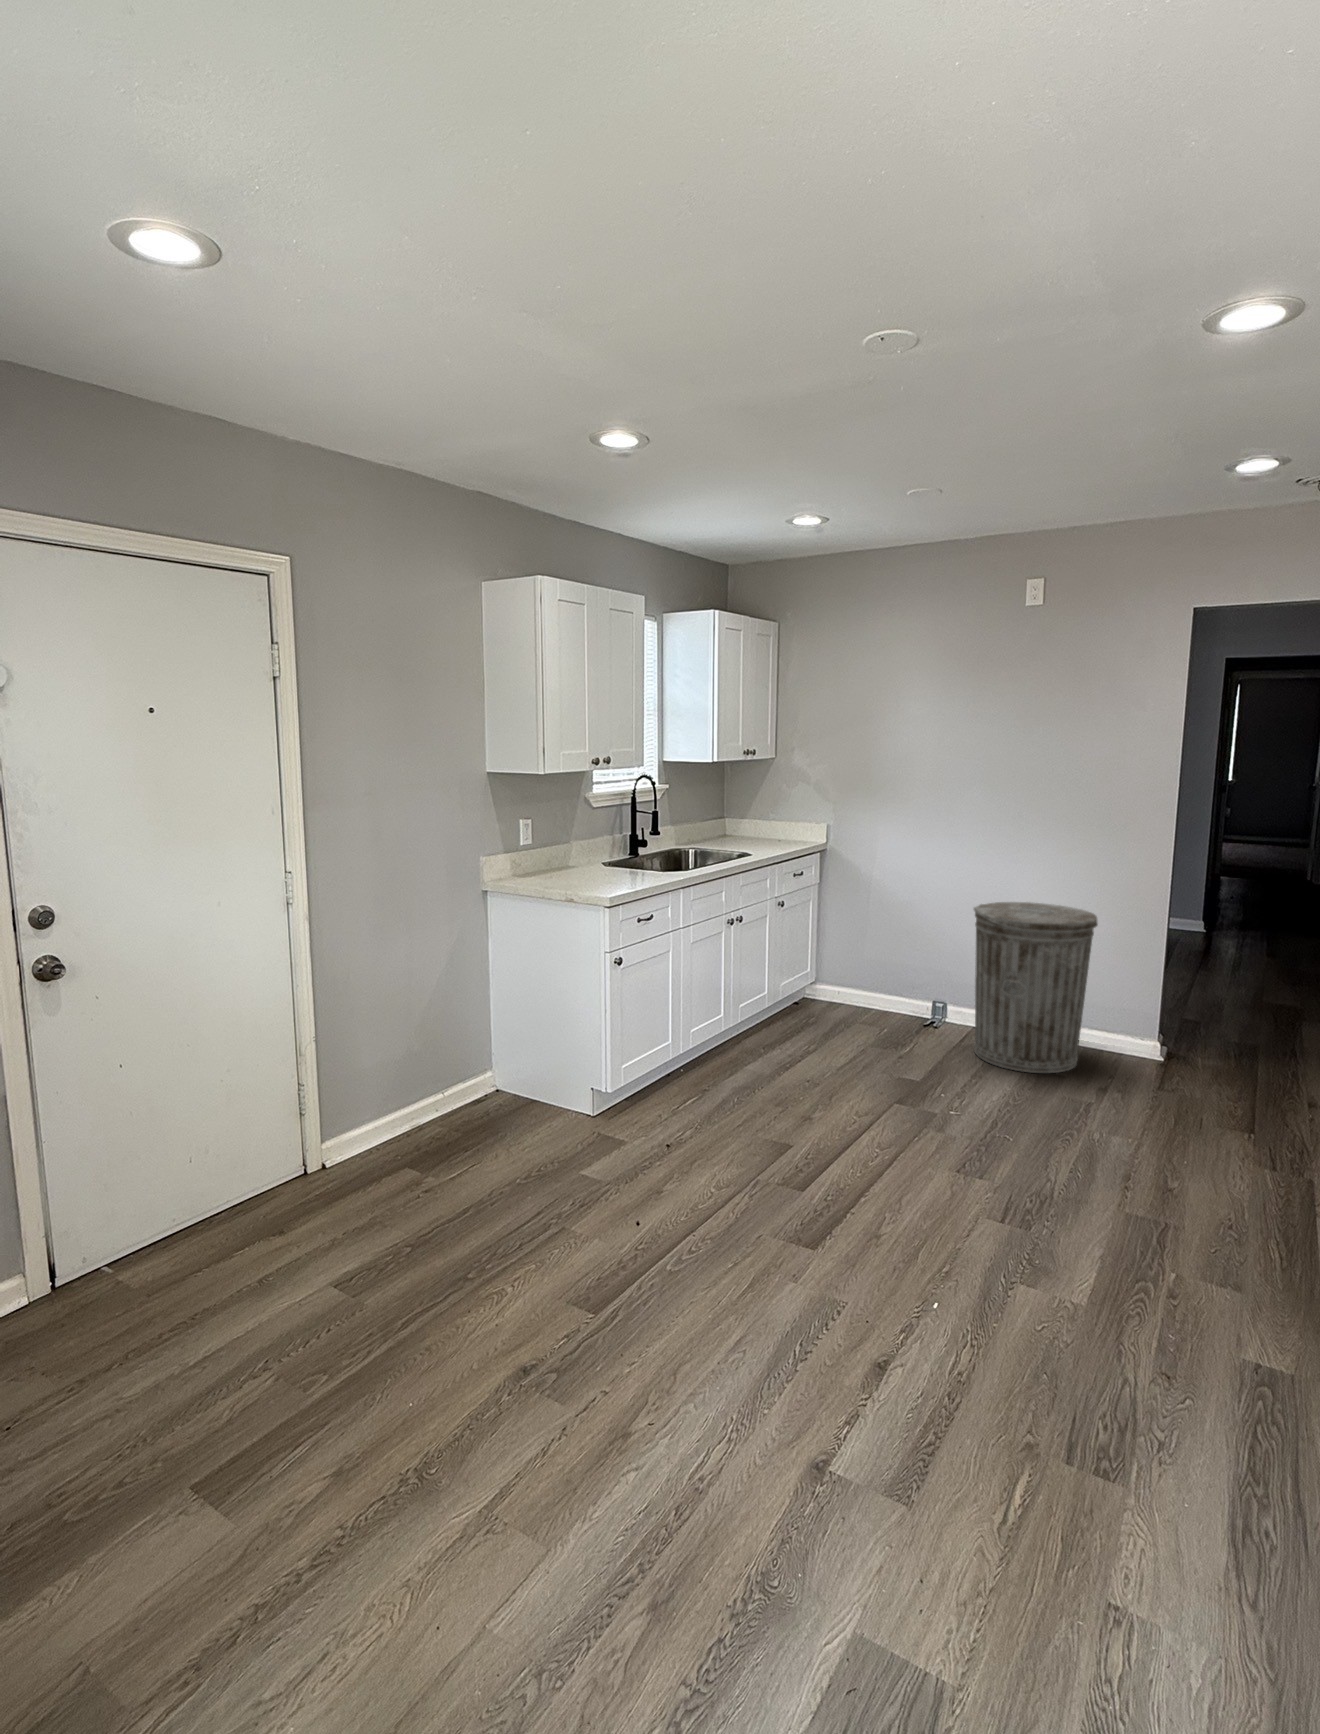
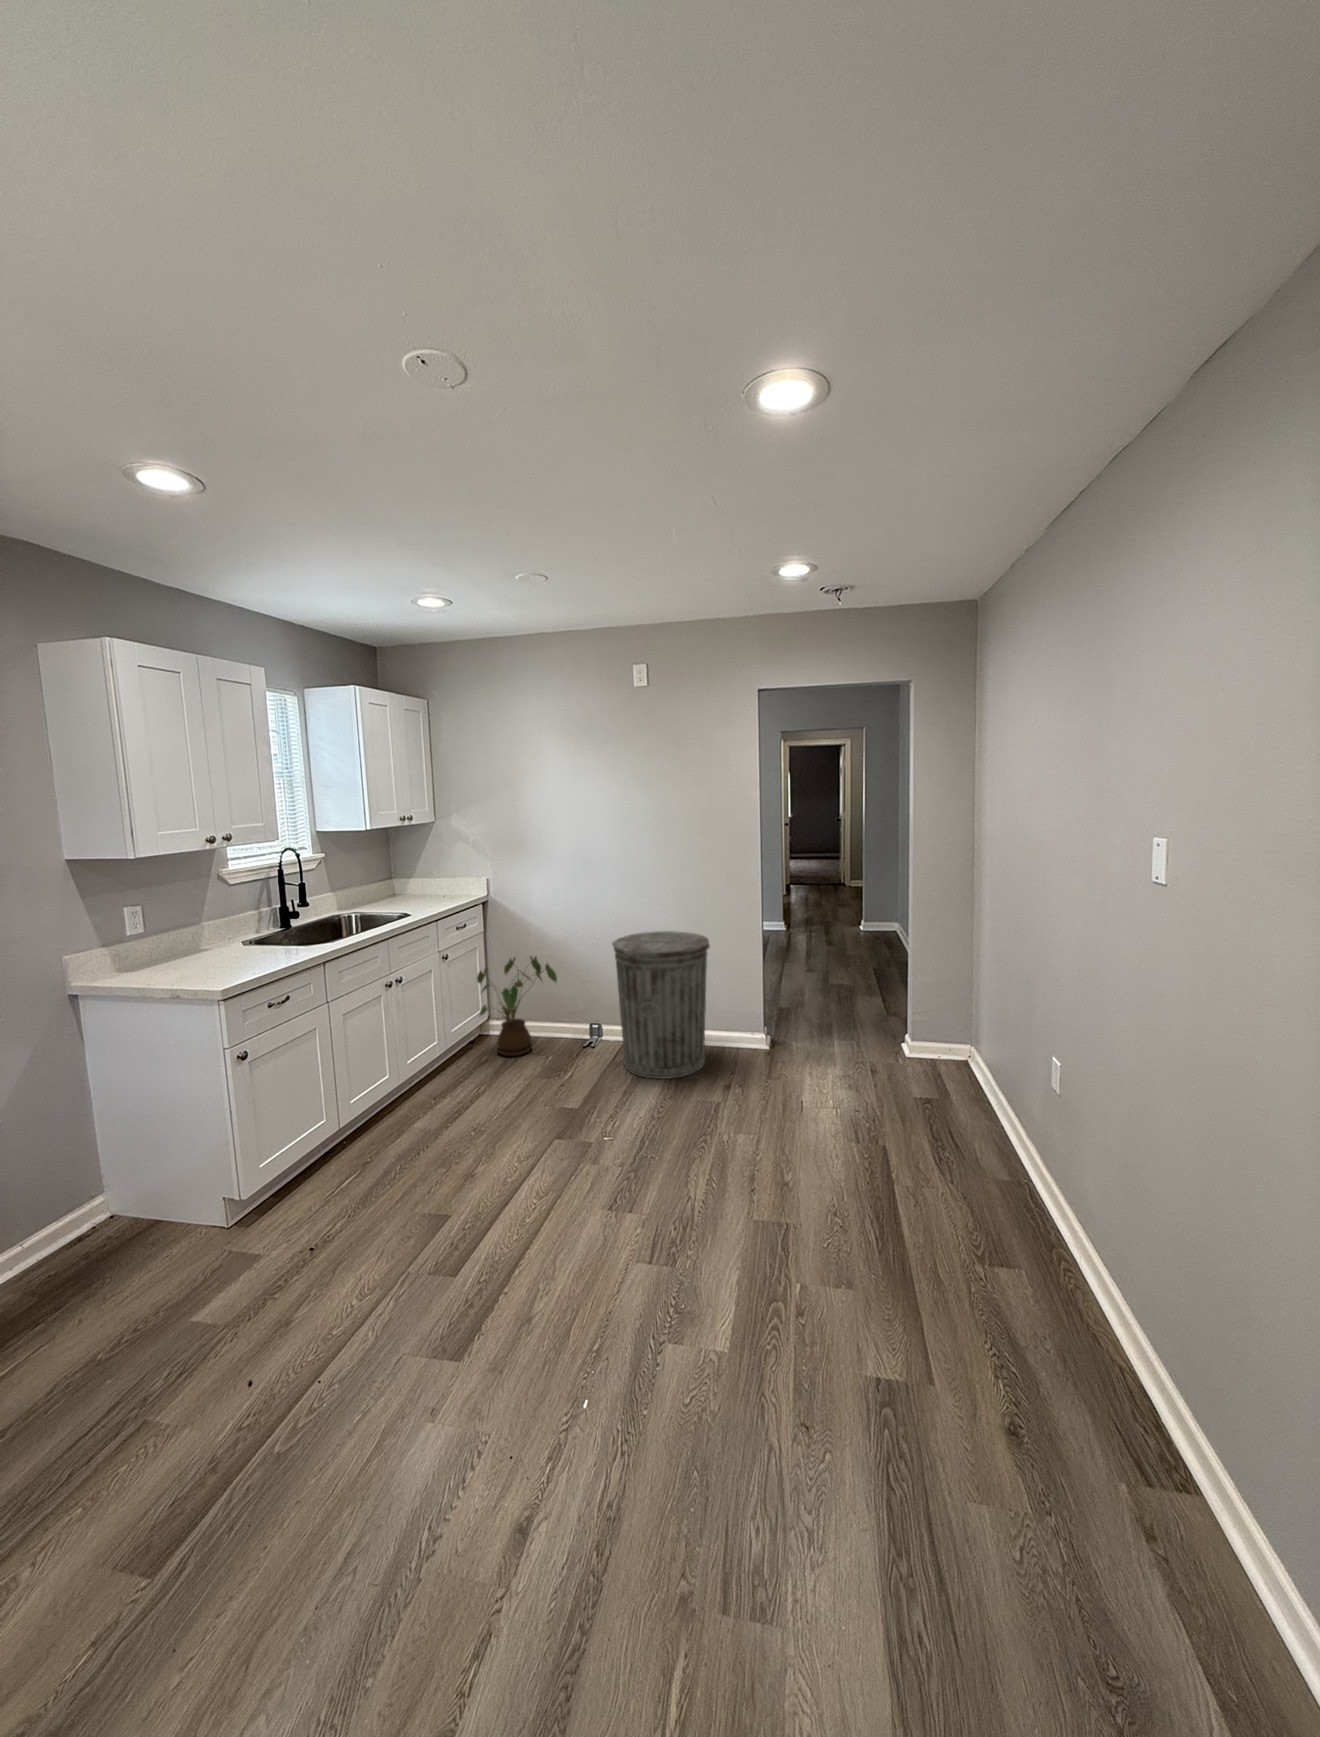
house plant: none [811,915,901,1024] -> present [477,956,557,1056]

